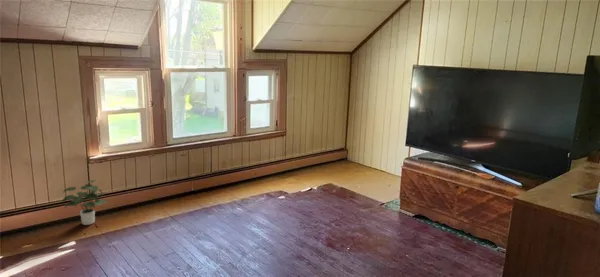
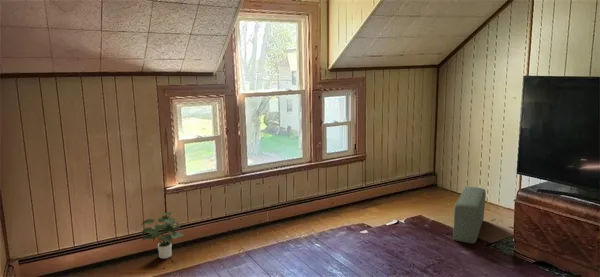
pouf: none [360,158,390,205] -> present [453,187,486,243]

